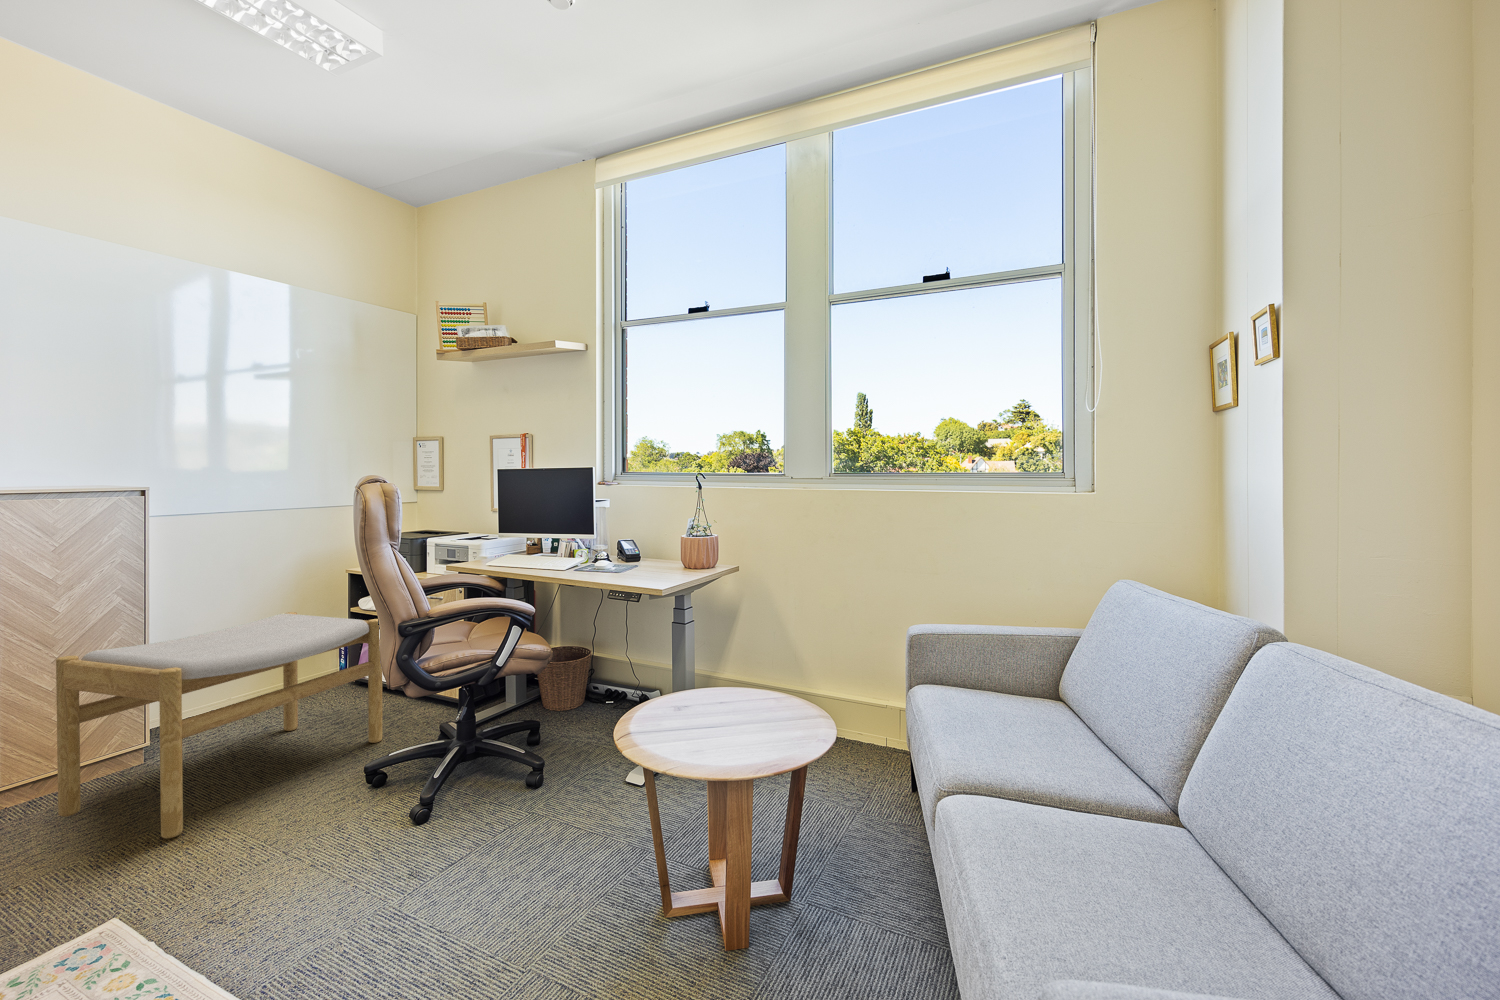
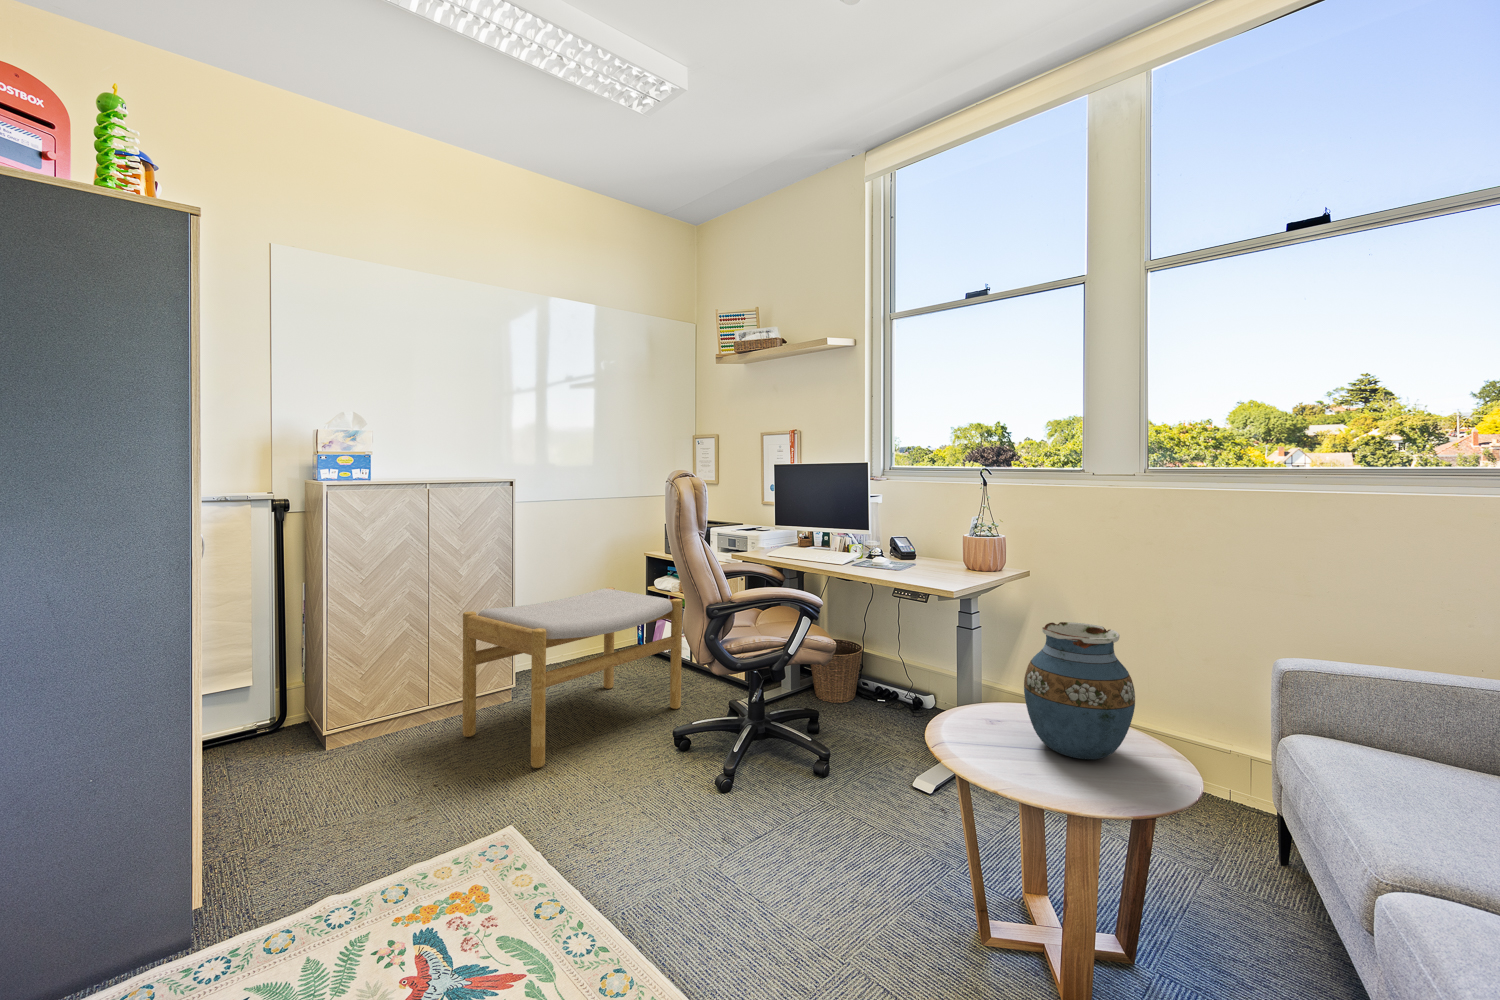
vase: none [700,610,788,731] -> present [1024,622,1135,759]

